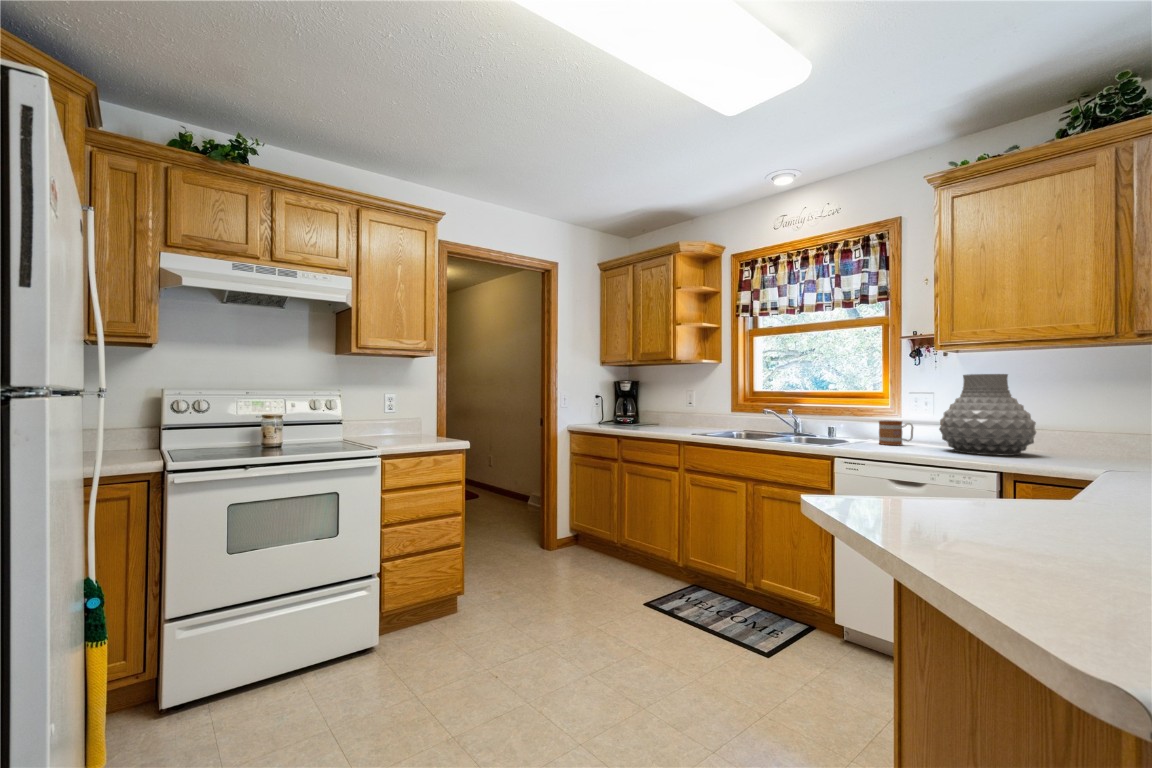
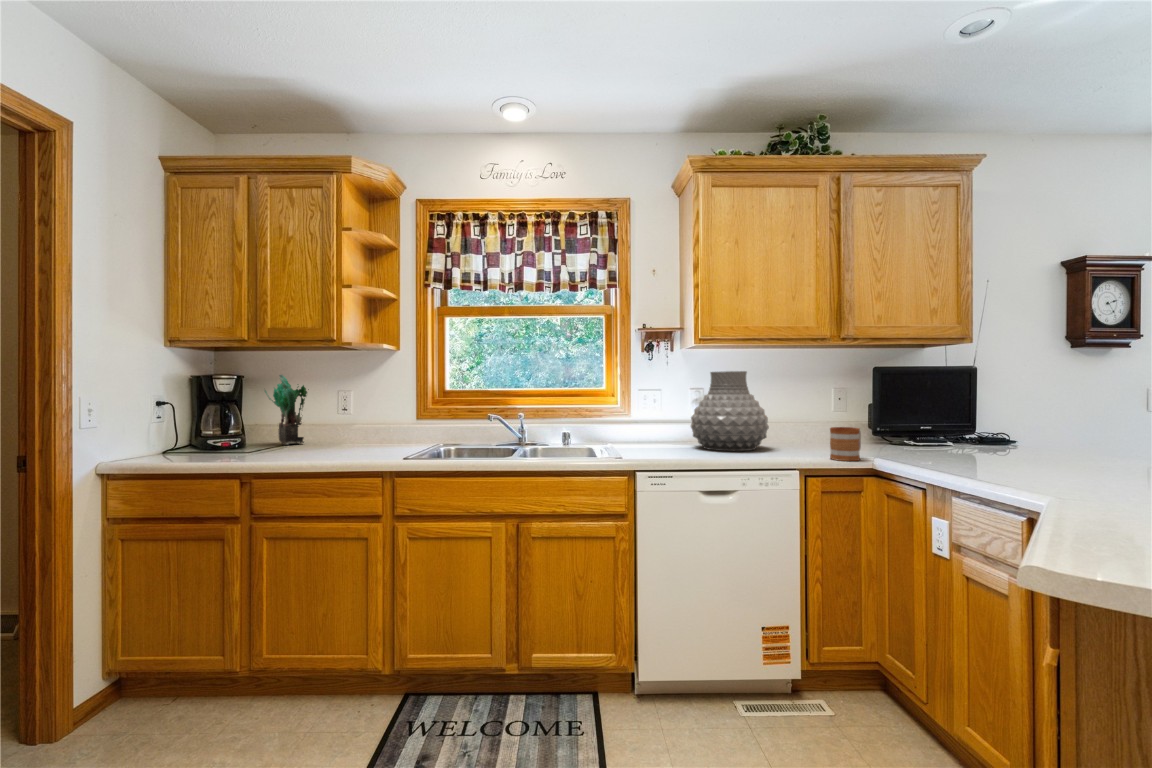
potted plant: none [648,381,674,425] -> present [265,375,307,445]
mug: present [879,421,913,445] -> present [830,427,861,461]

